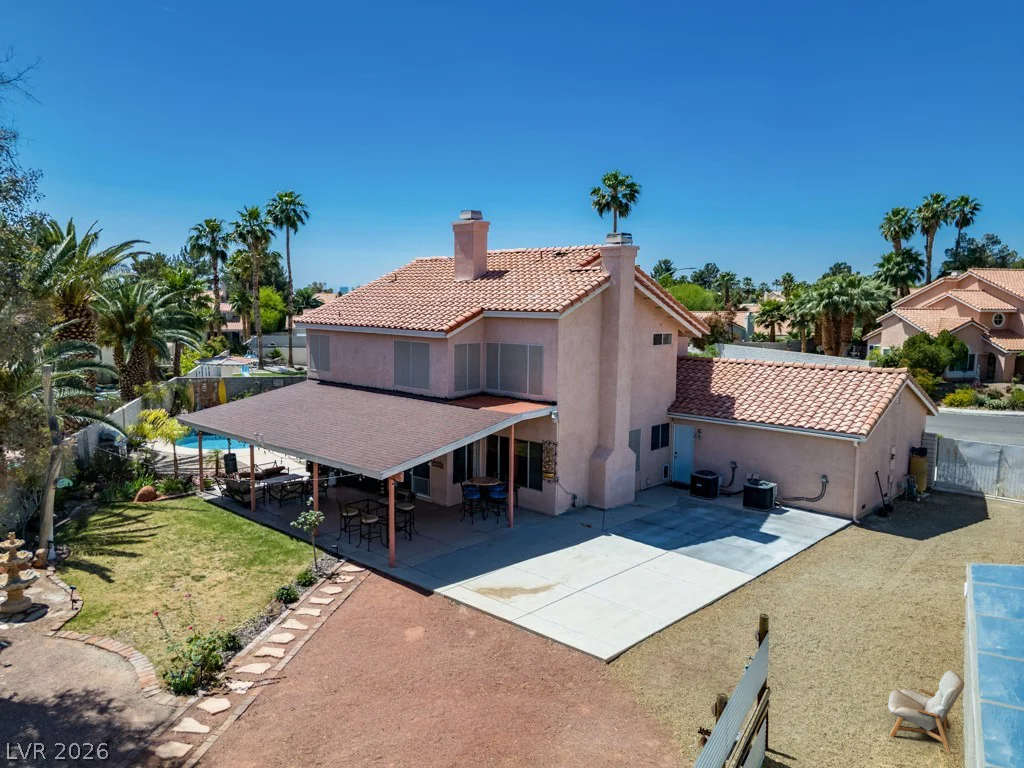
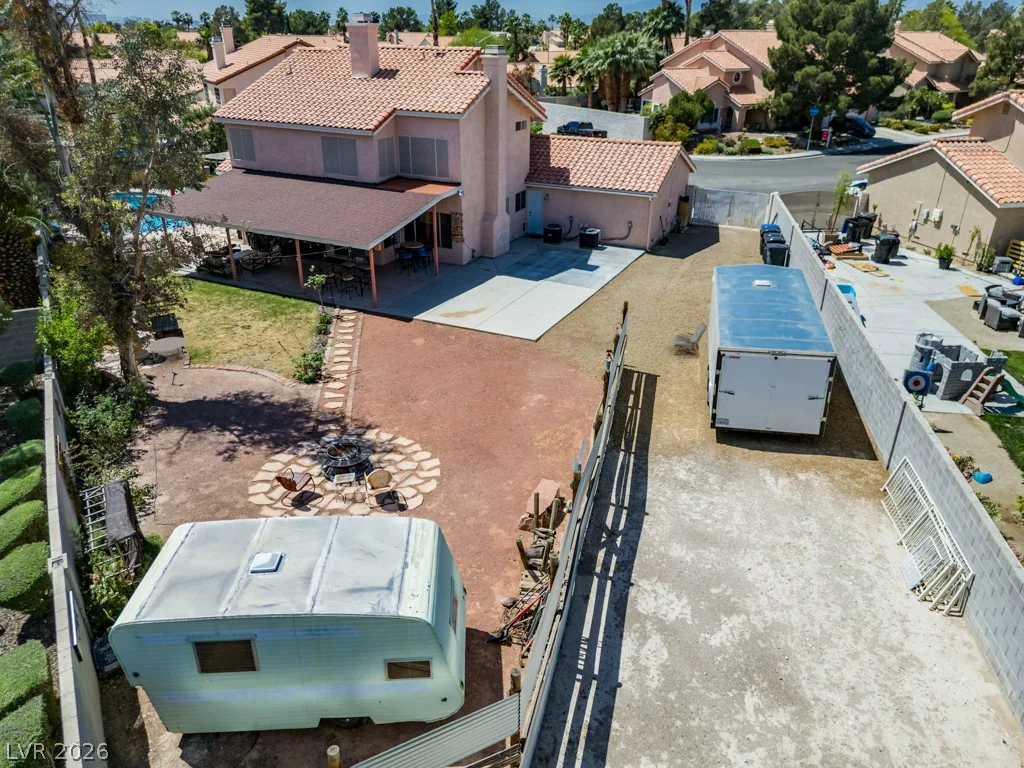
round table: none [25,575,85,611] -> present [148,337,186,361]

